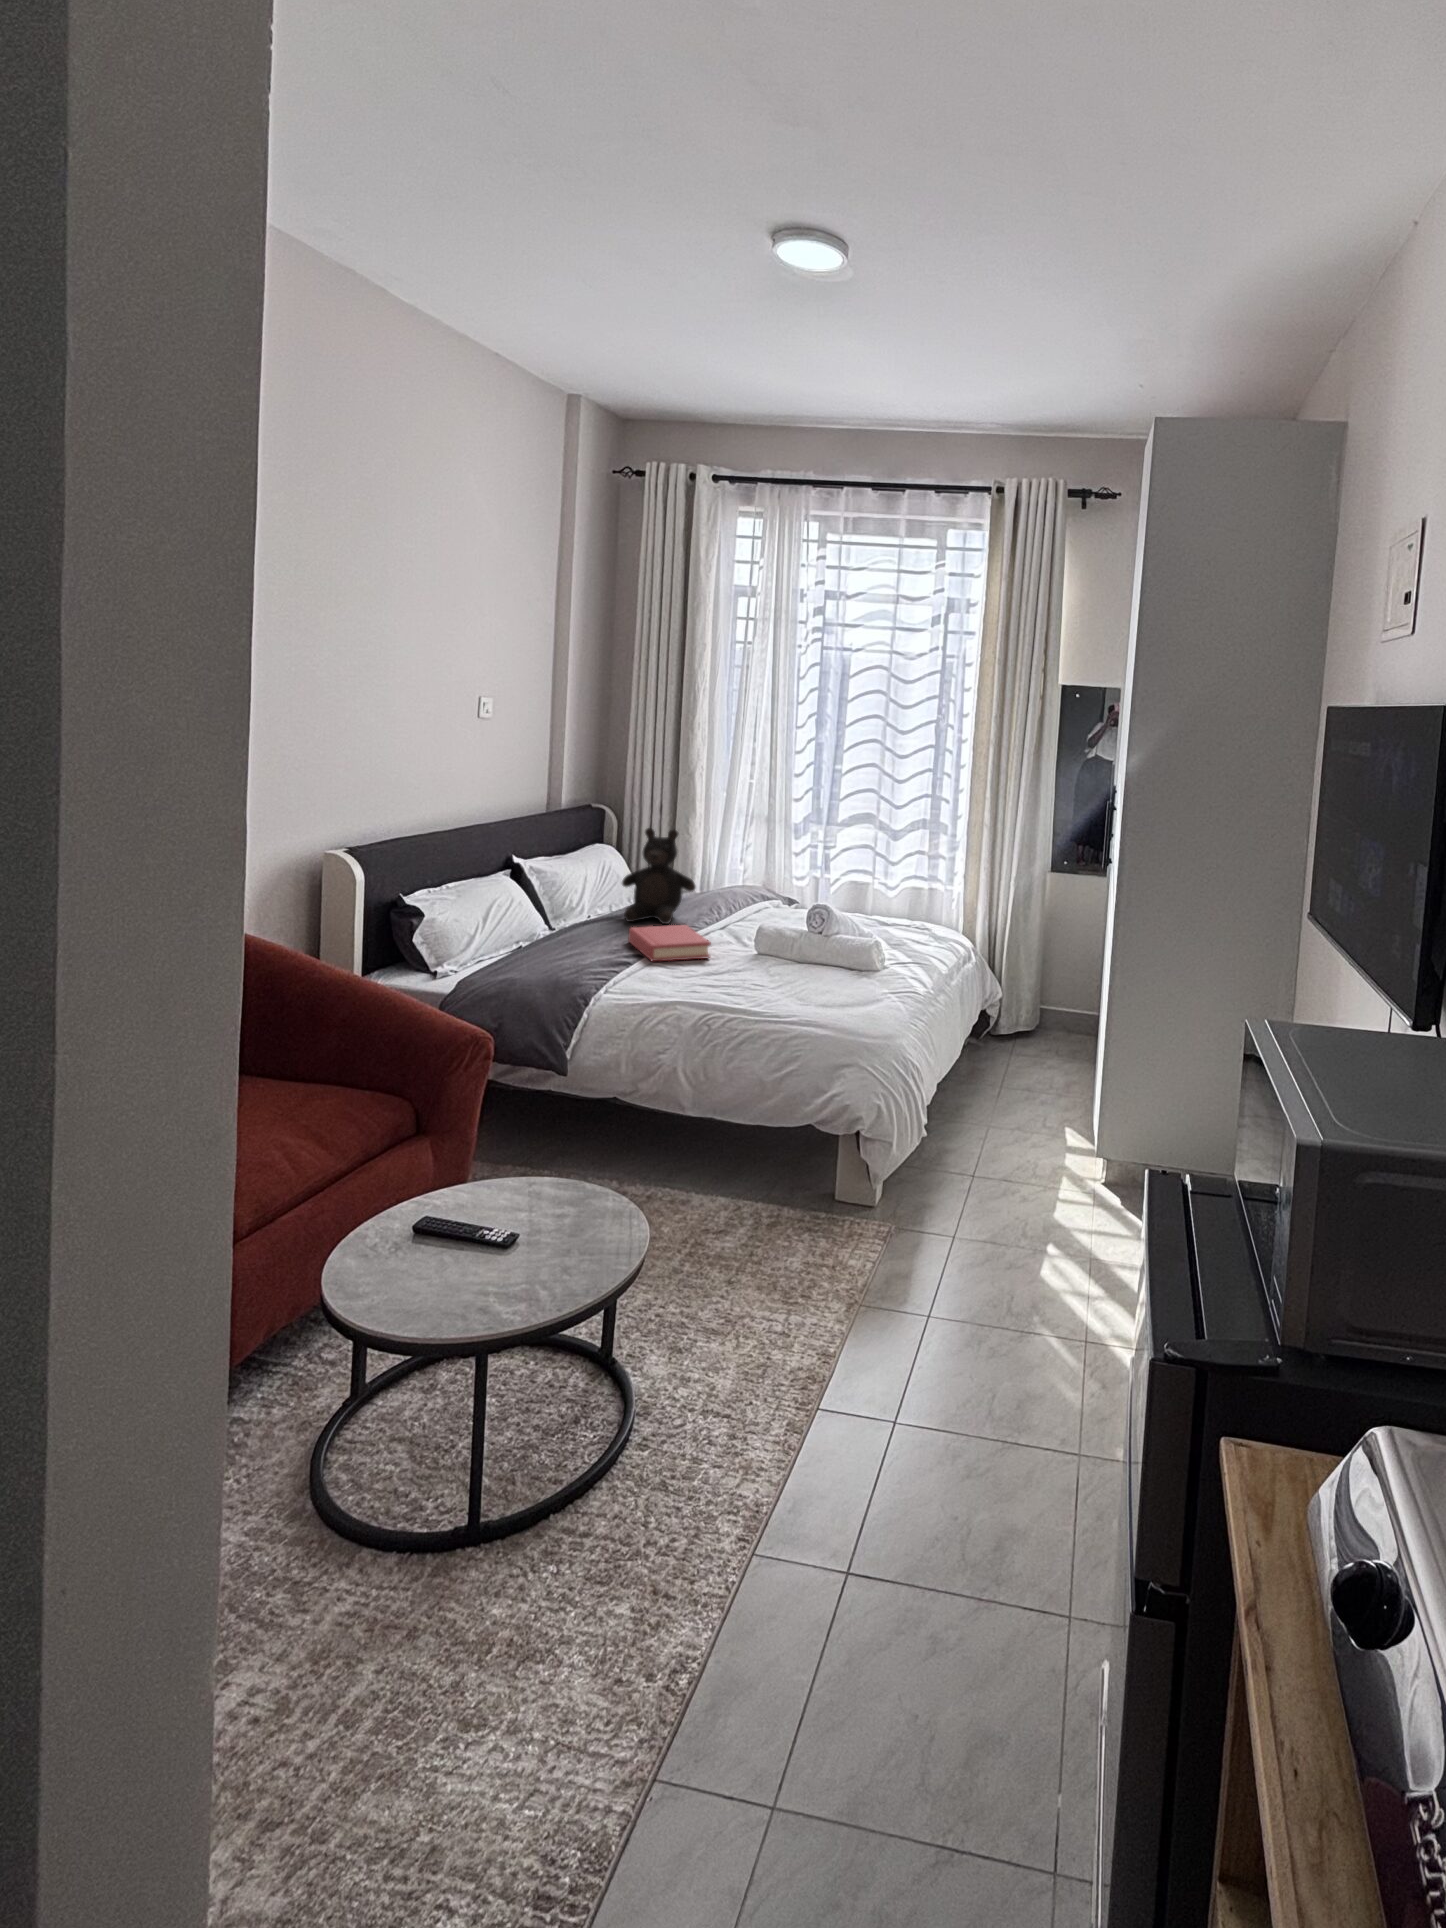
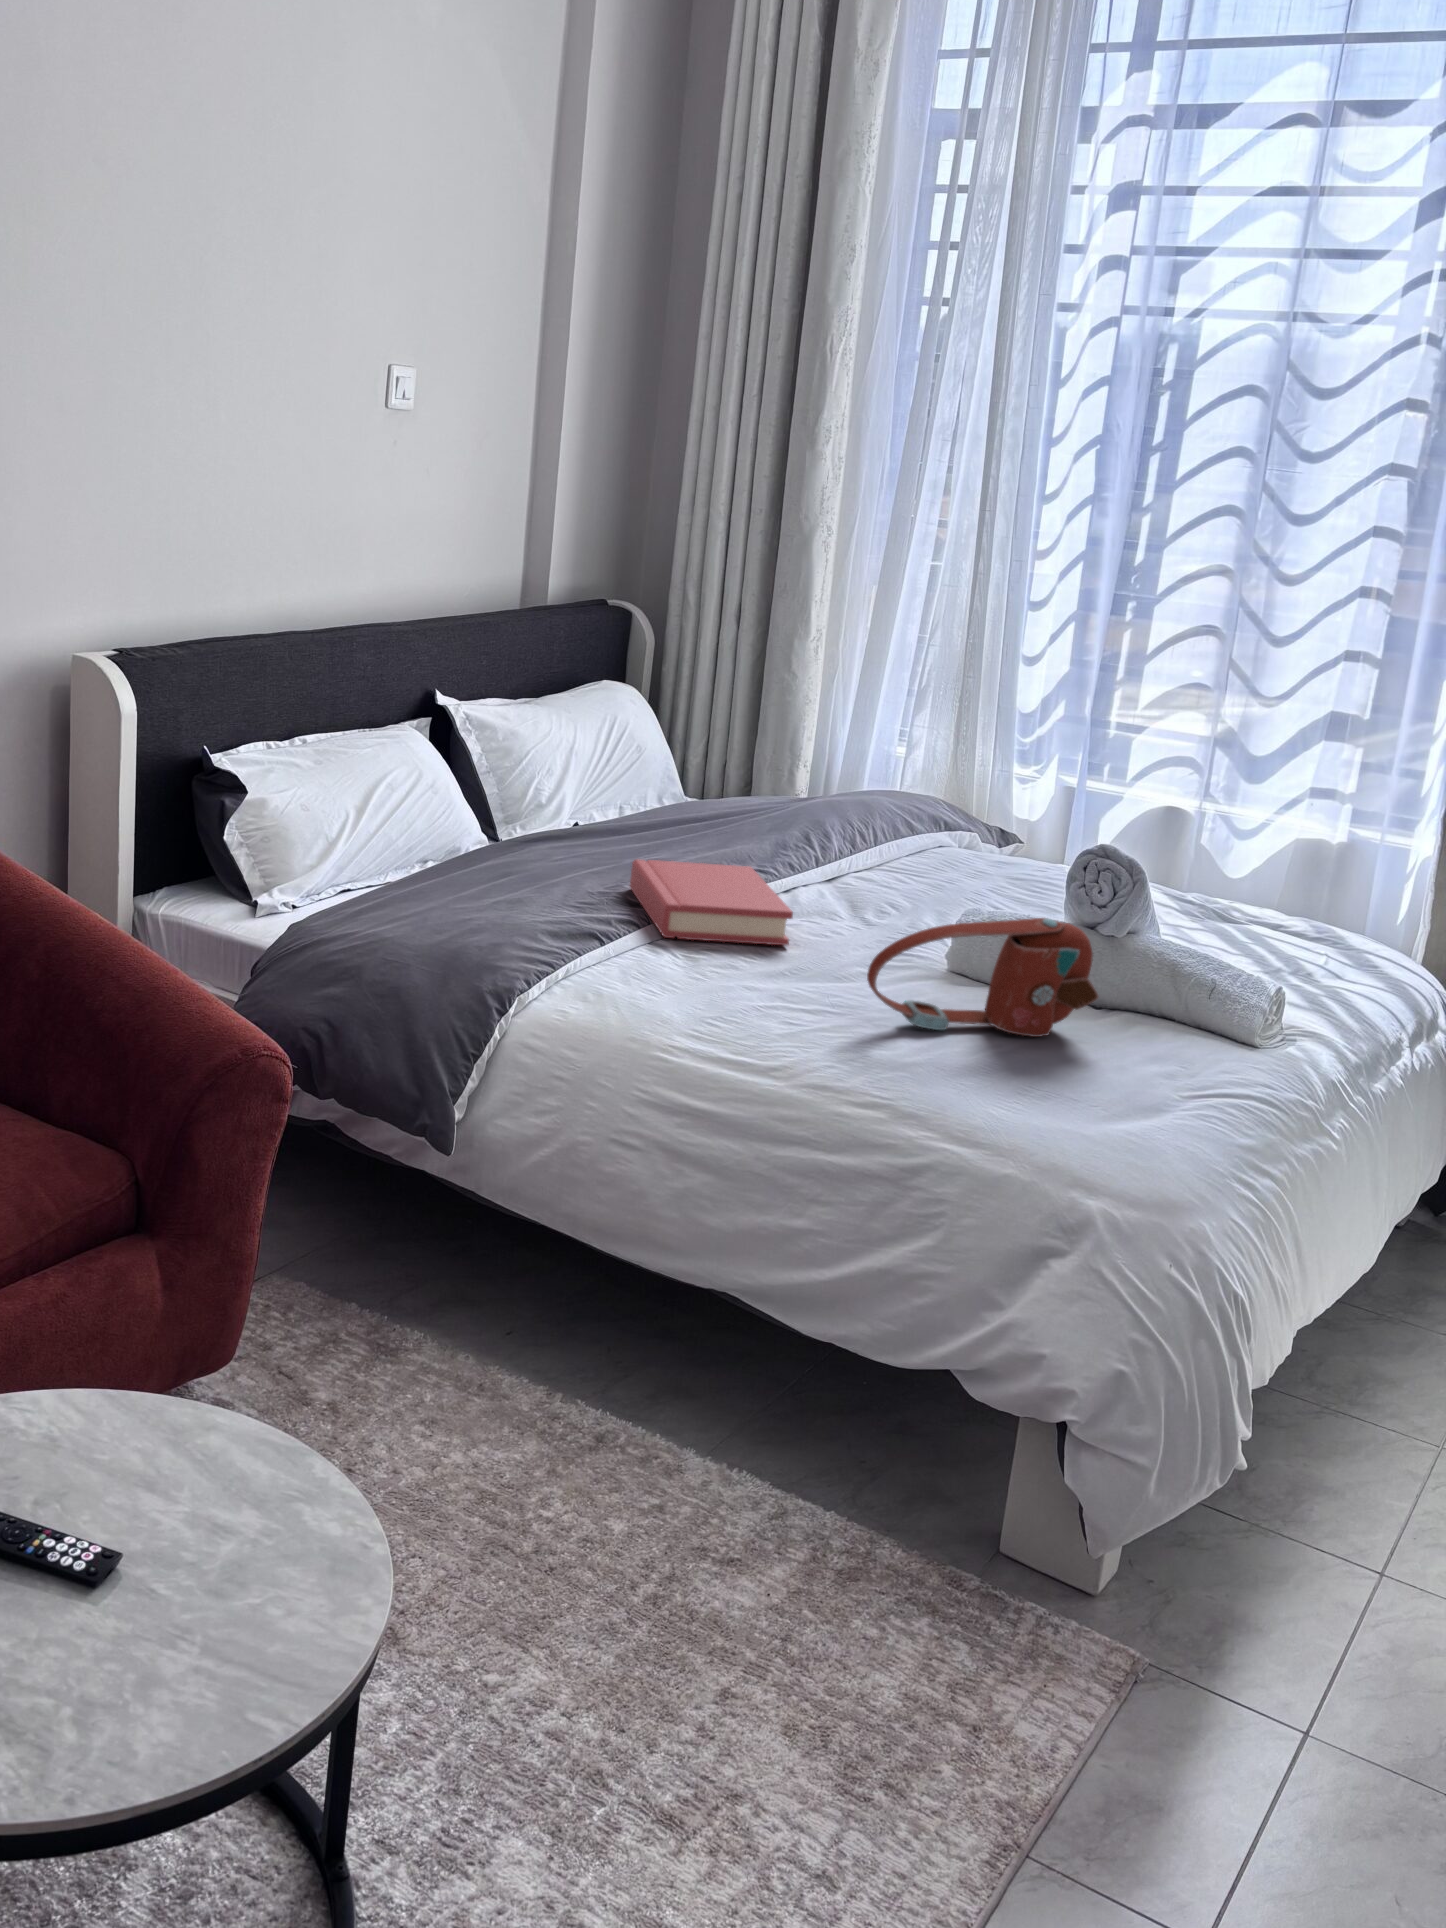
teddy bear: present [622,828,696,924] -> none [634,656,786,860]
handbag: none [751,929,850,985] -> present [867,918,1098,1037]

